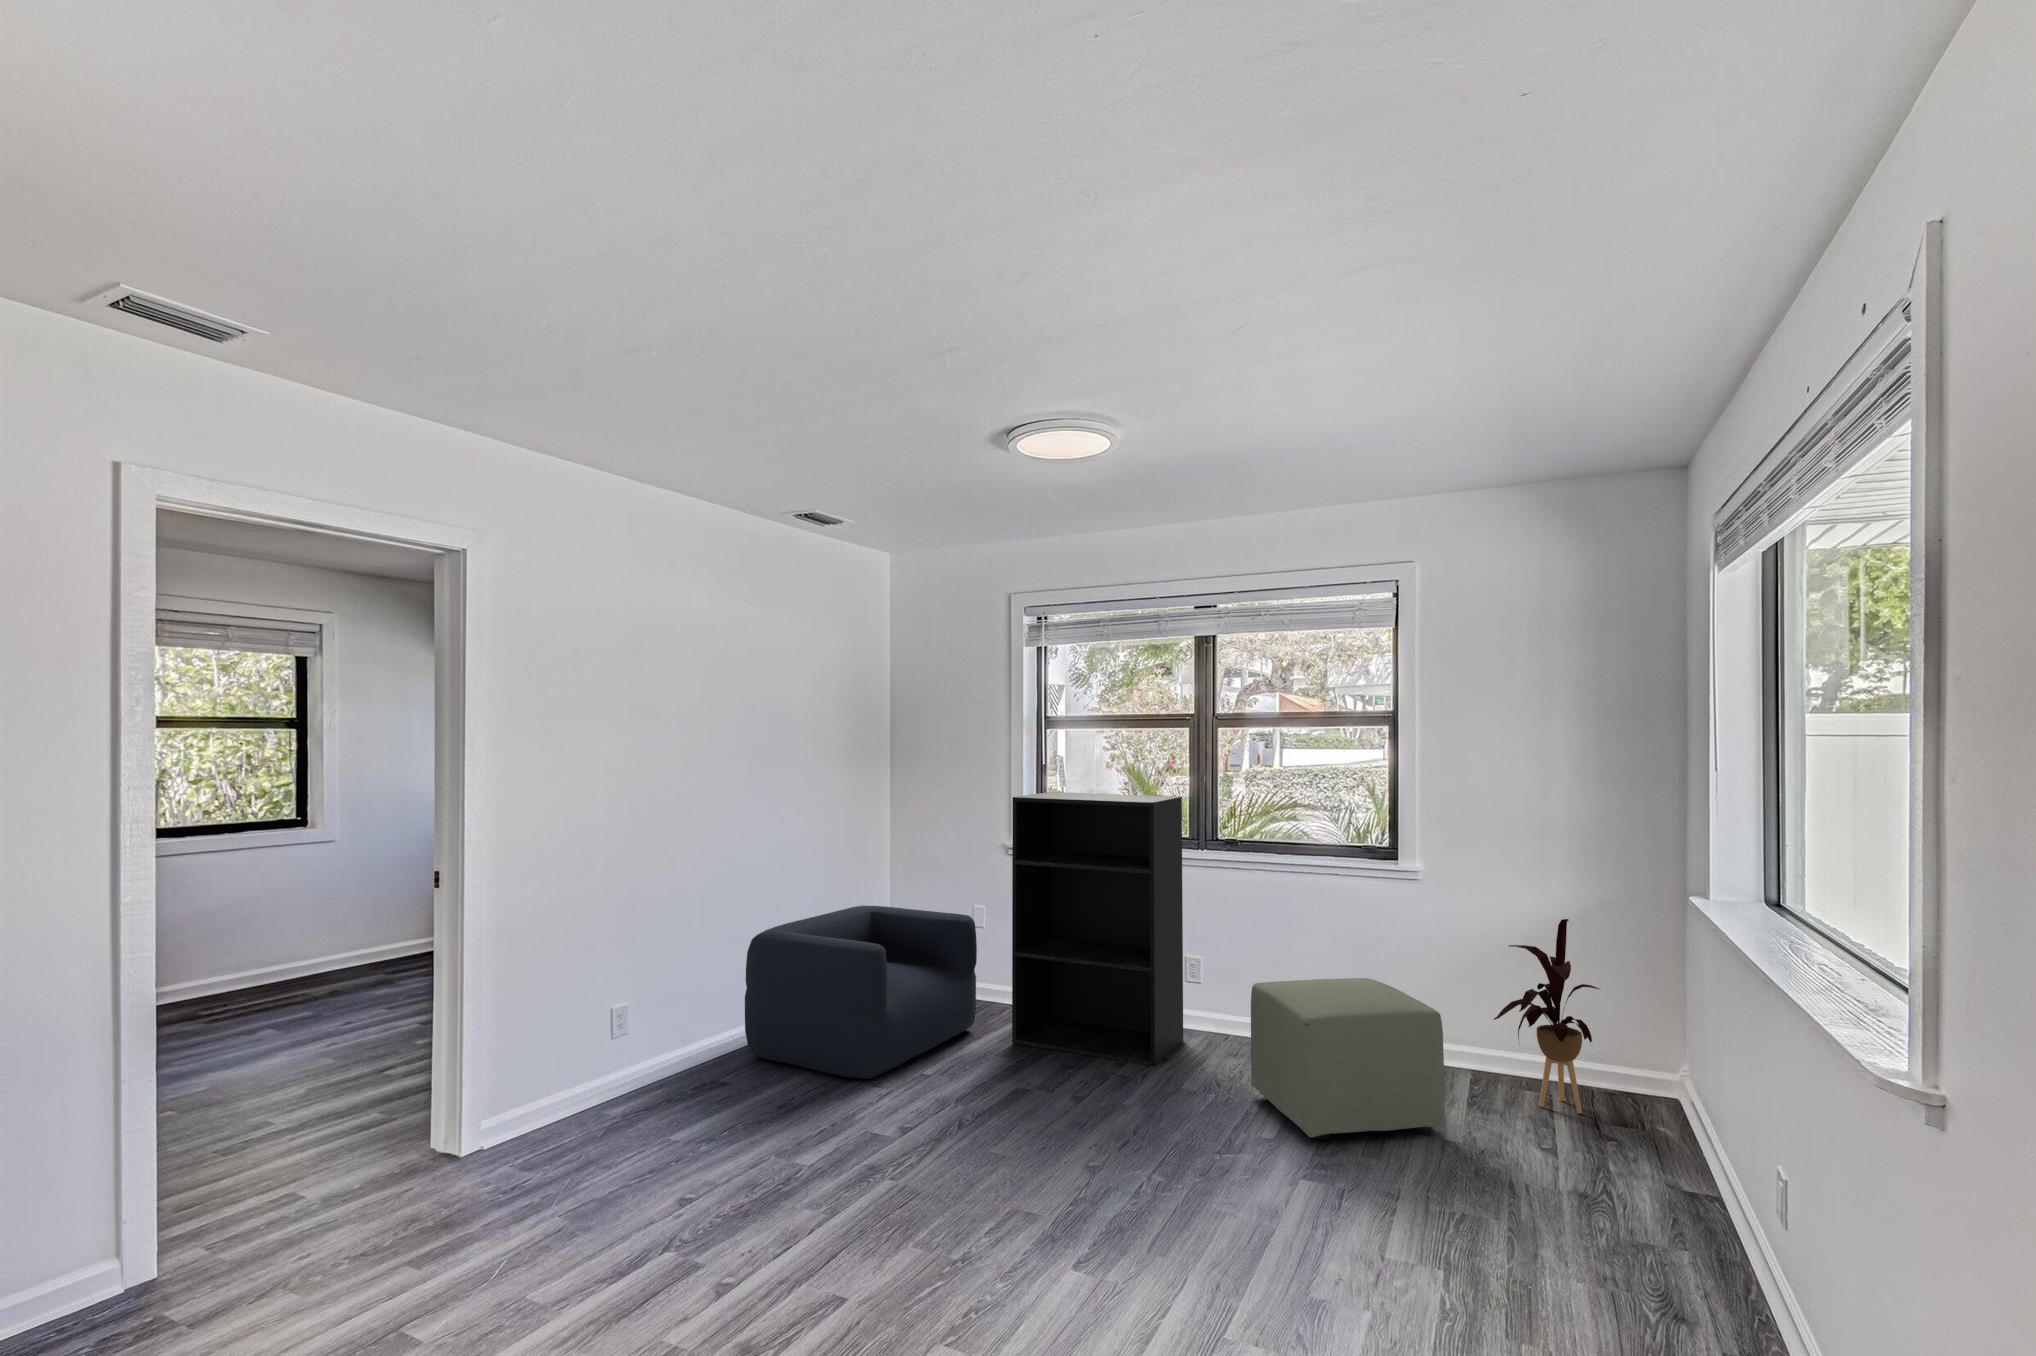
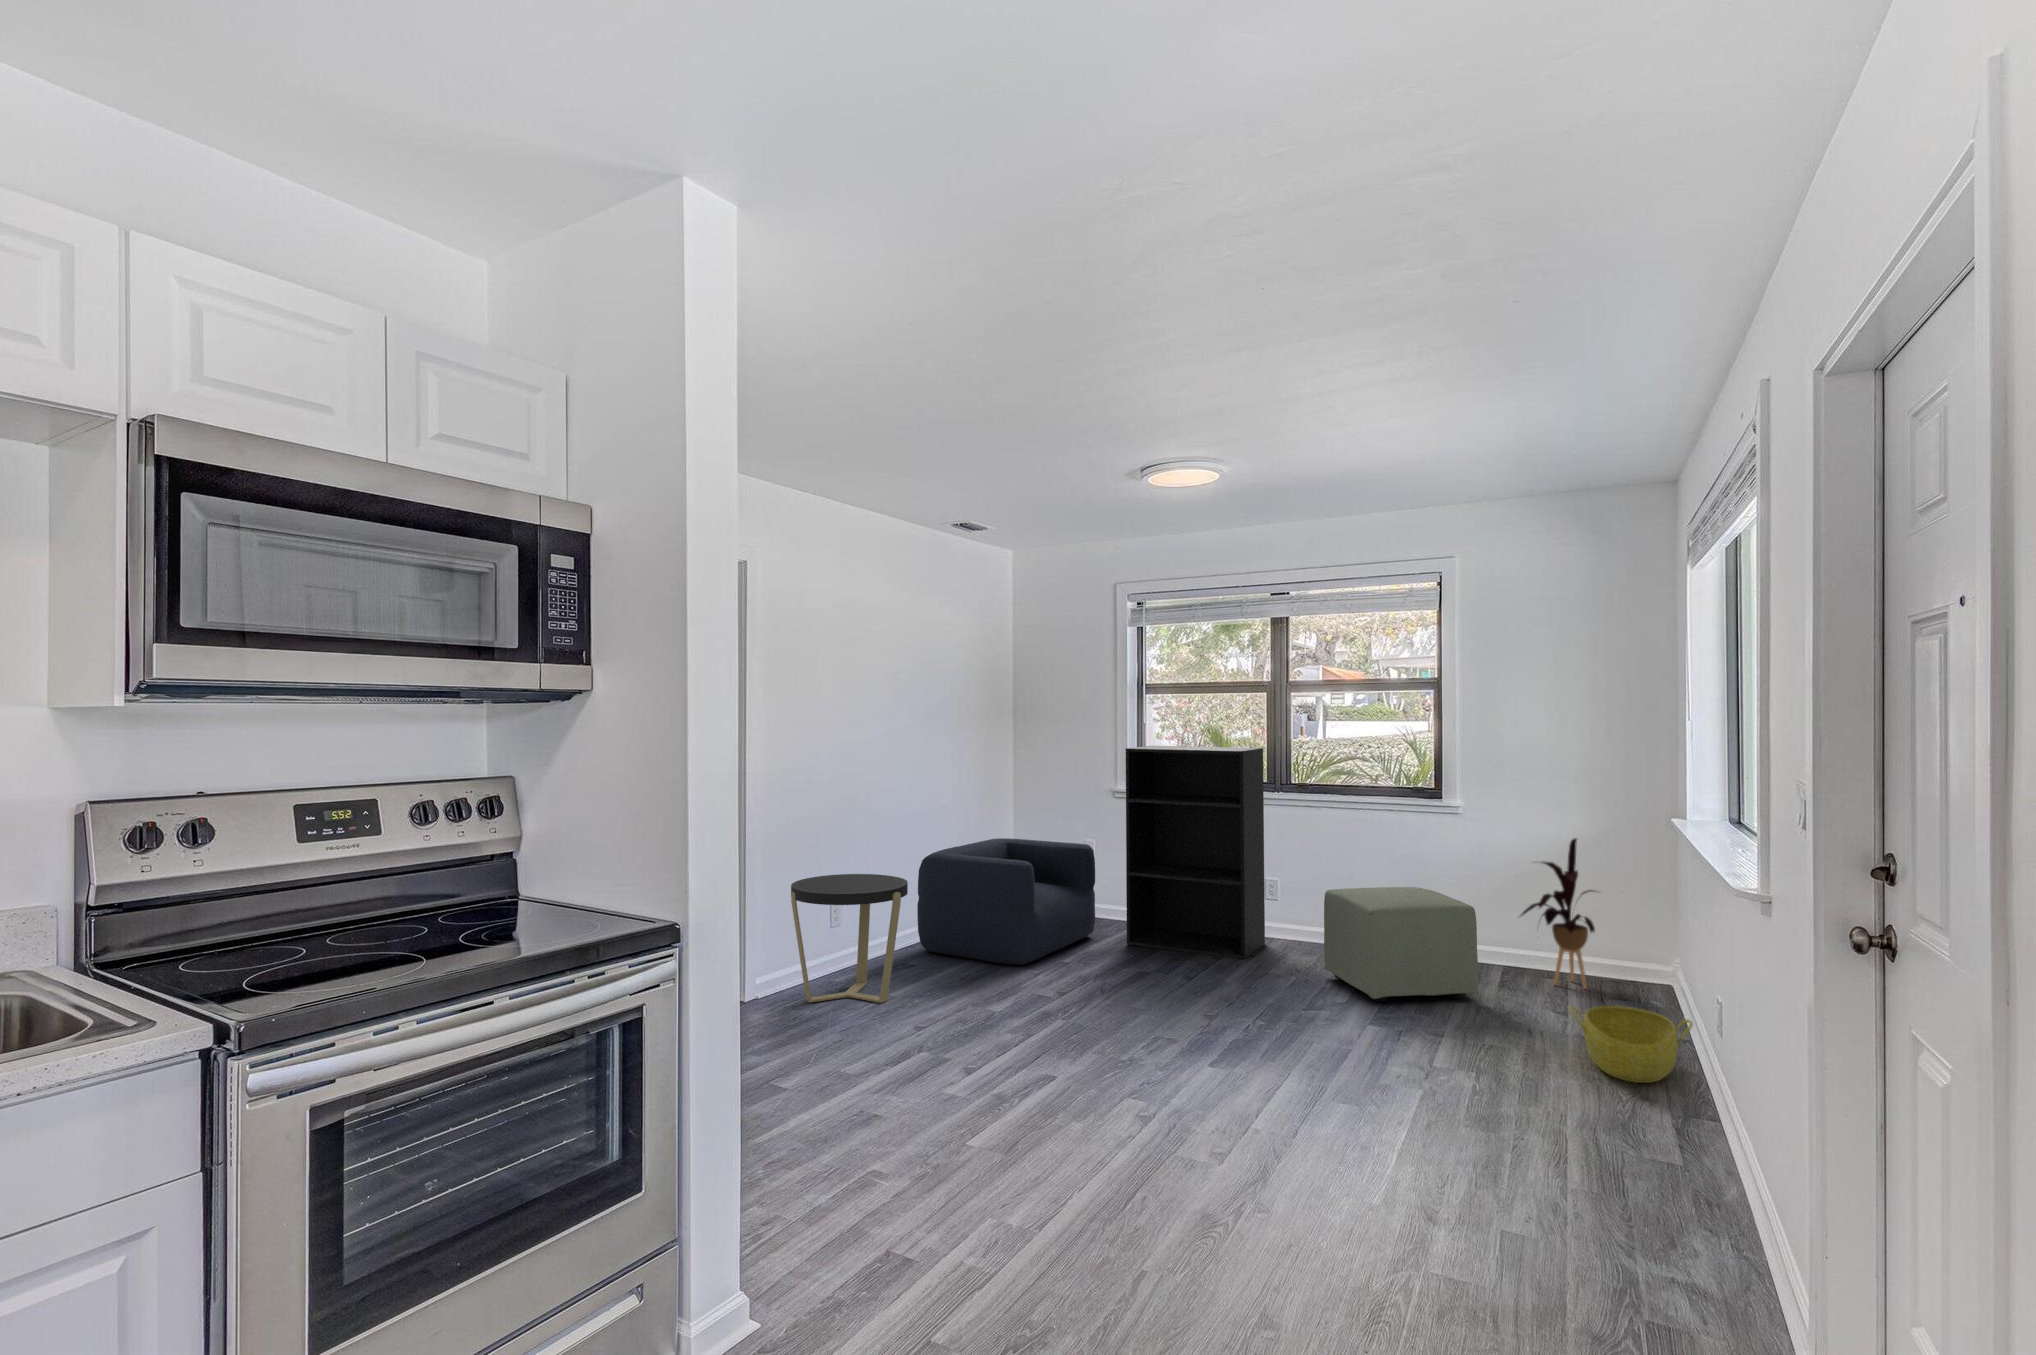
side table: none [535,966,703,1150] -> present [791,874,908,1003]
basket: none [1572,1165,1746,1296] -> present [1569,1006,1693,1083]

